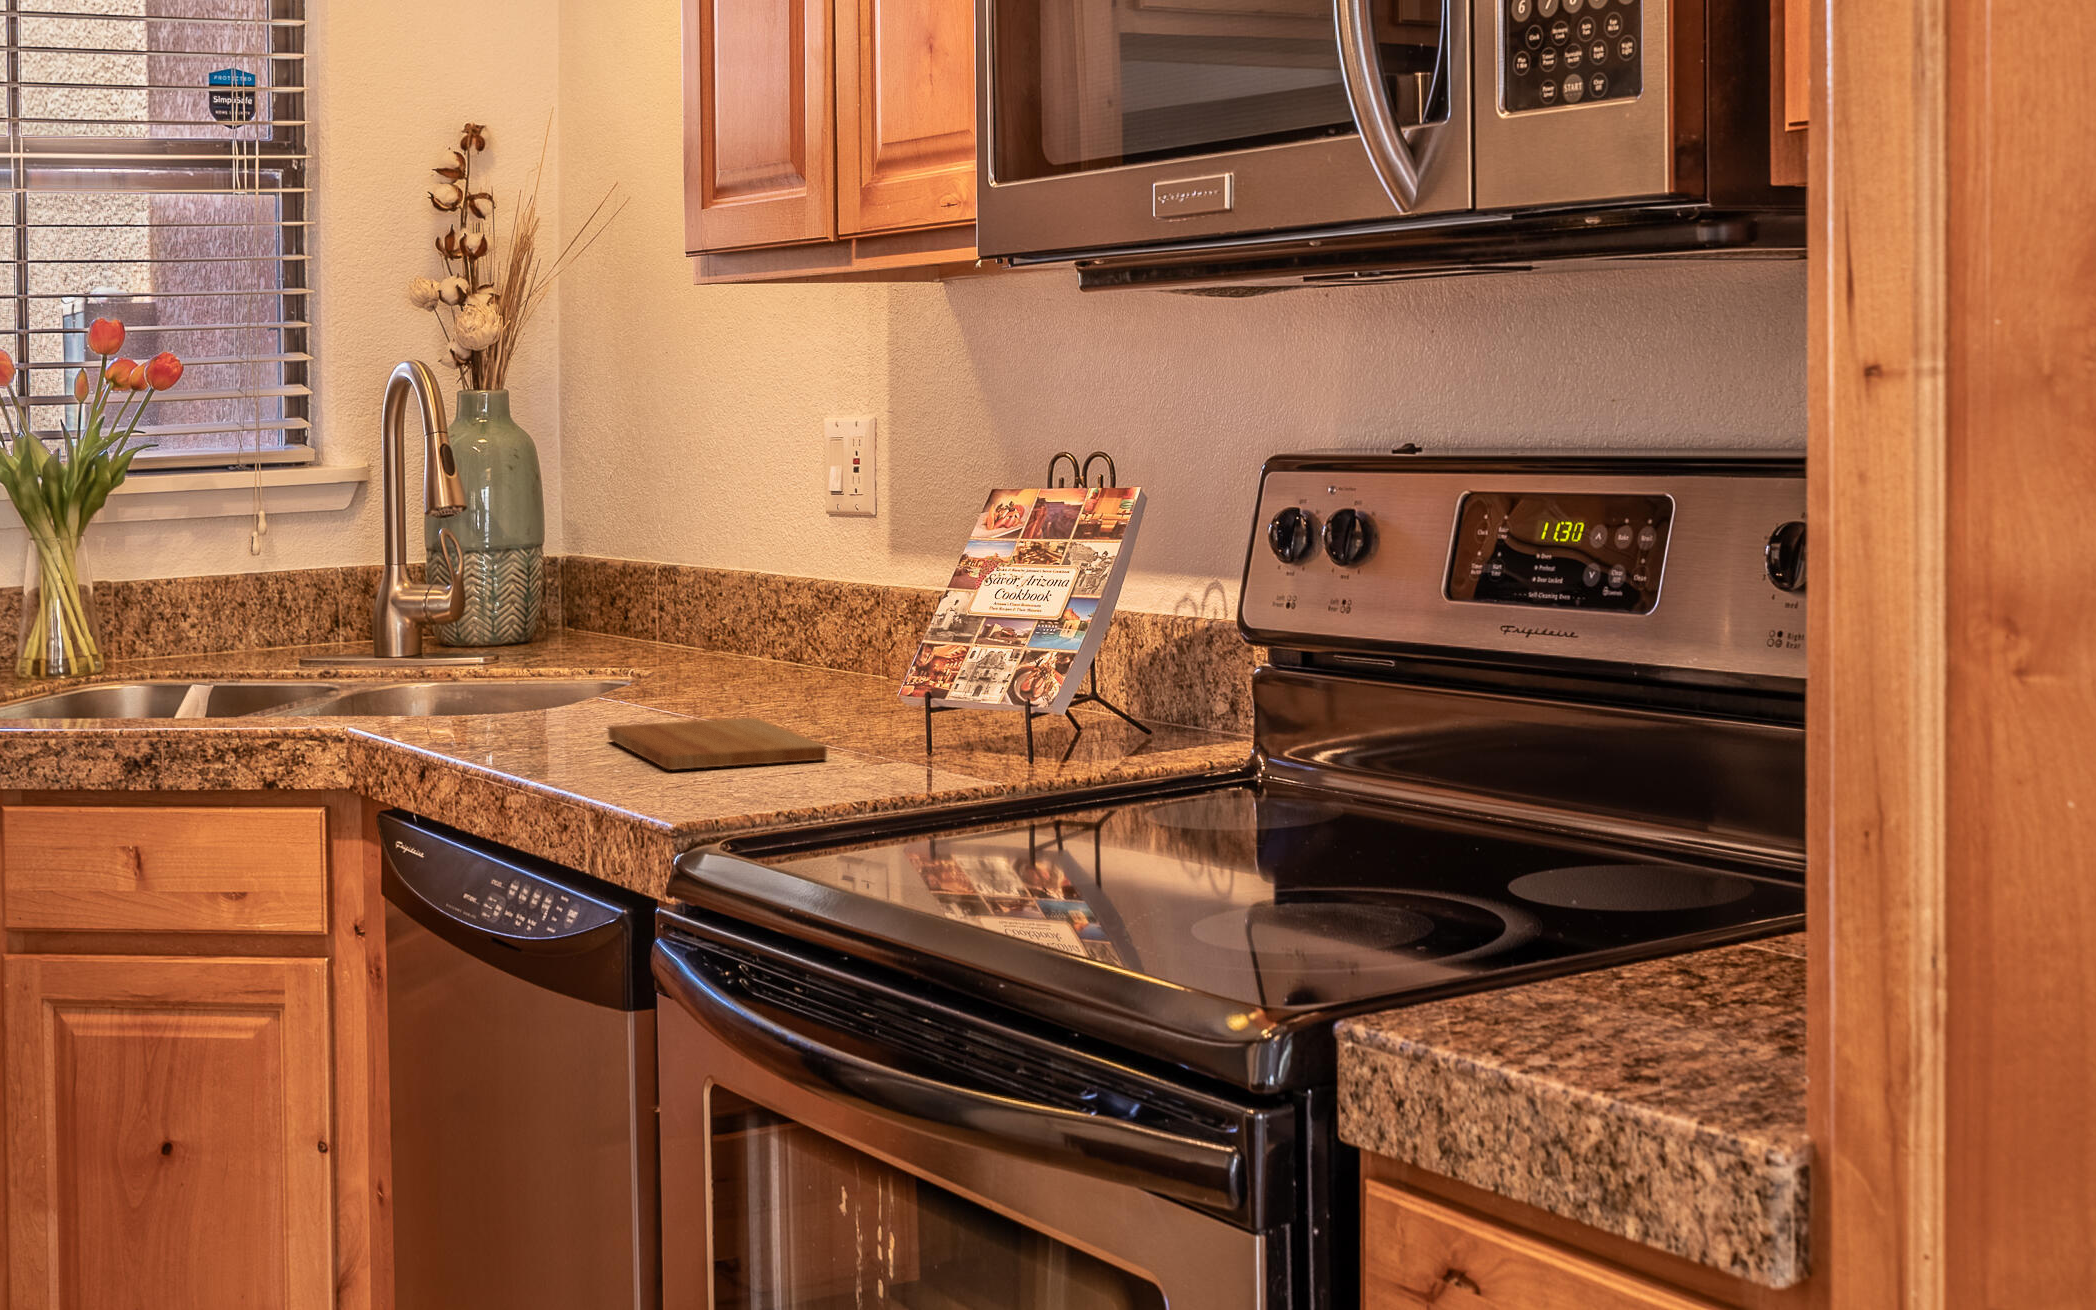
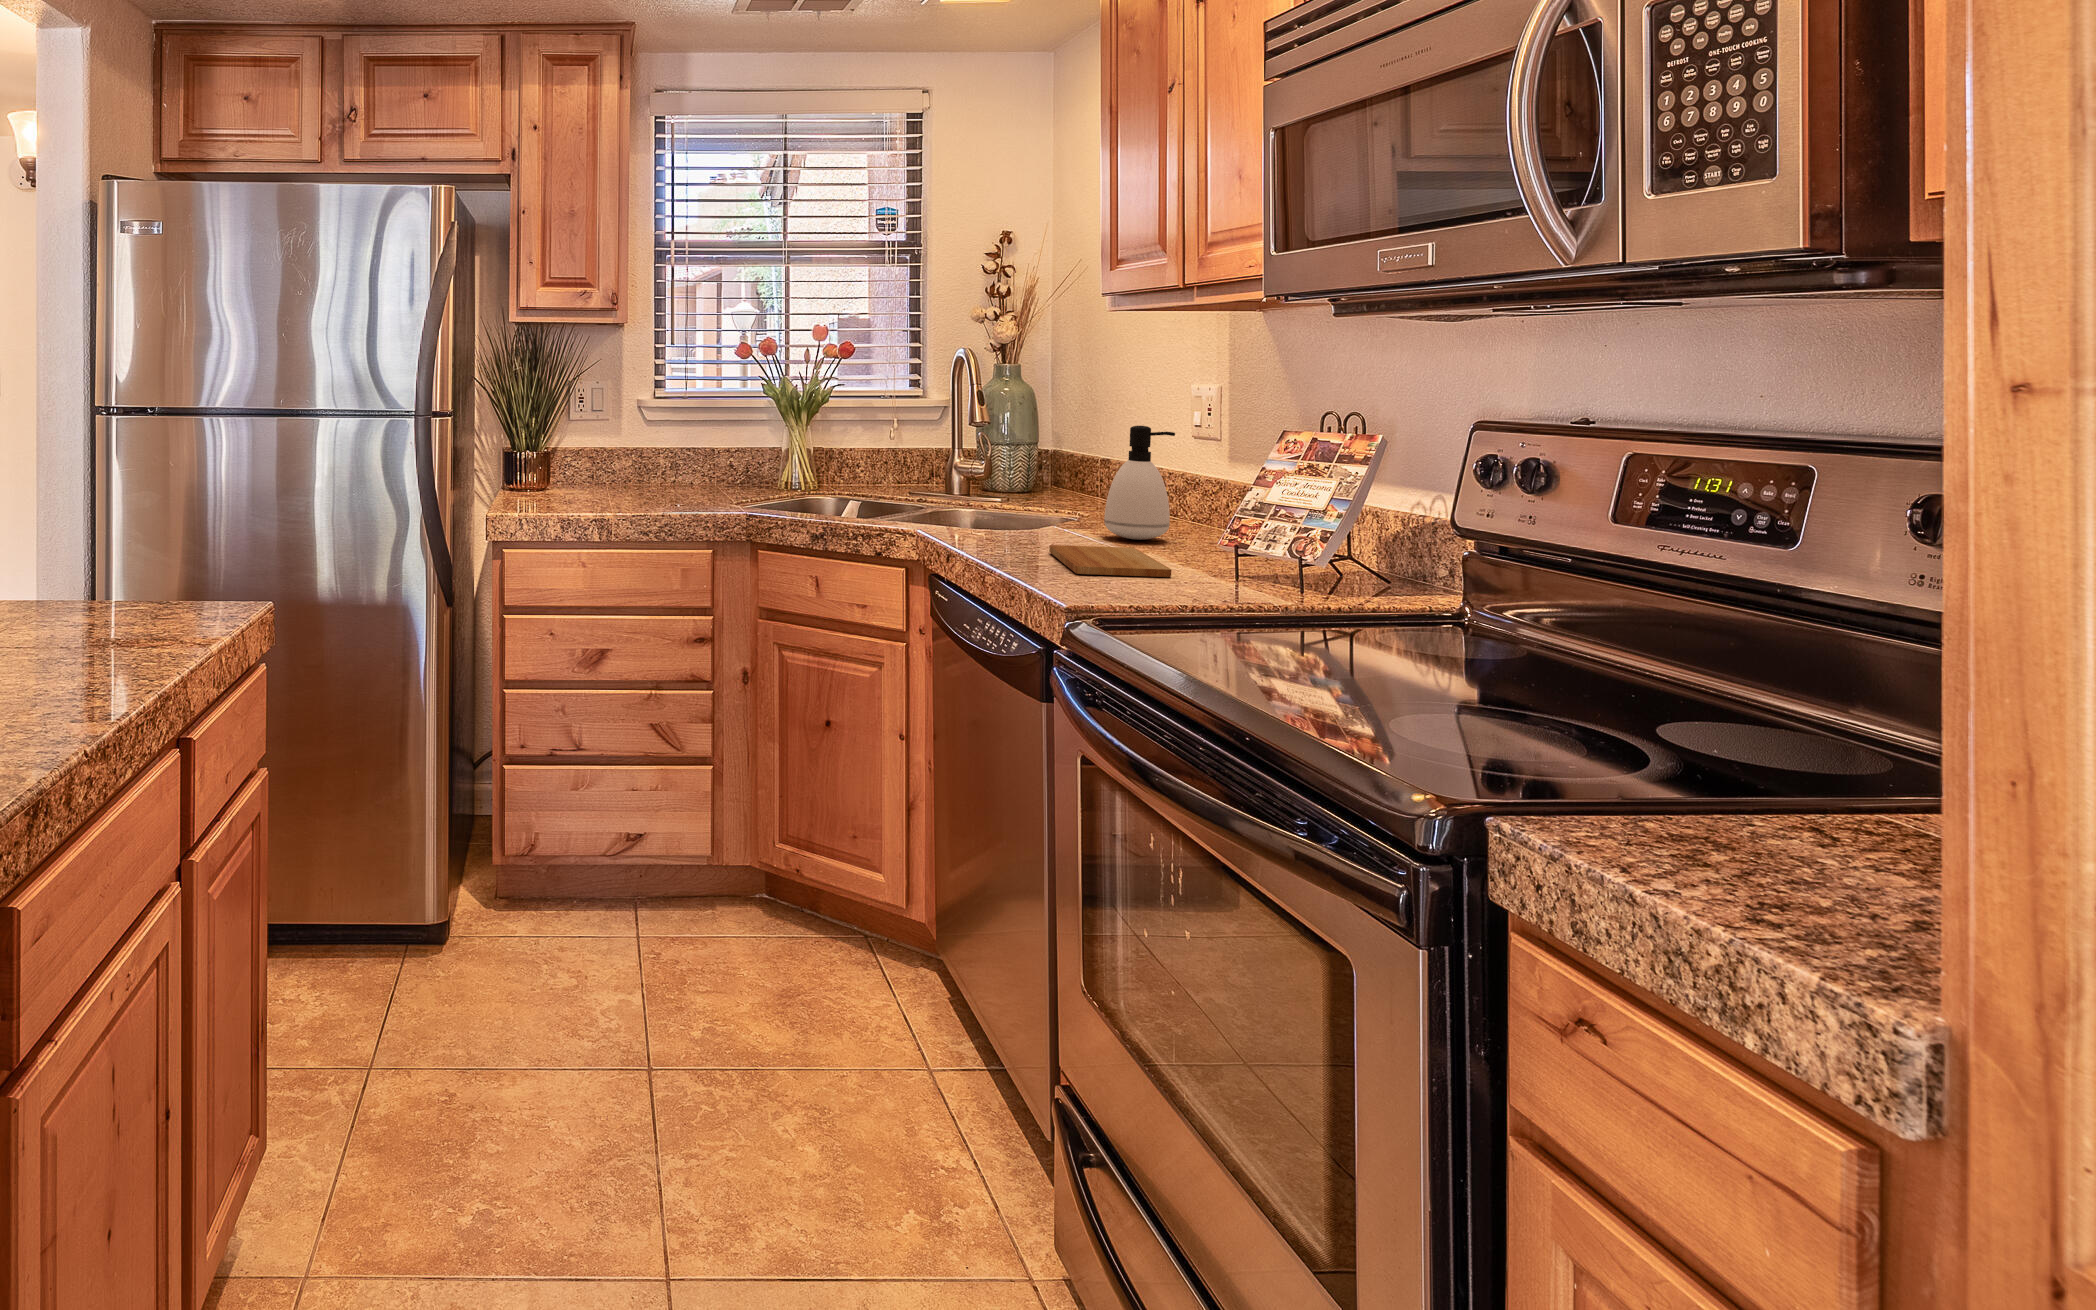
soap dispenser: none [694,496,807,705] -> present [1104,426,1175,540]

